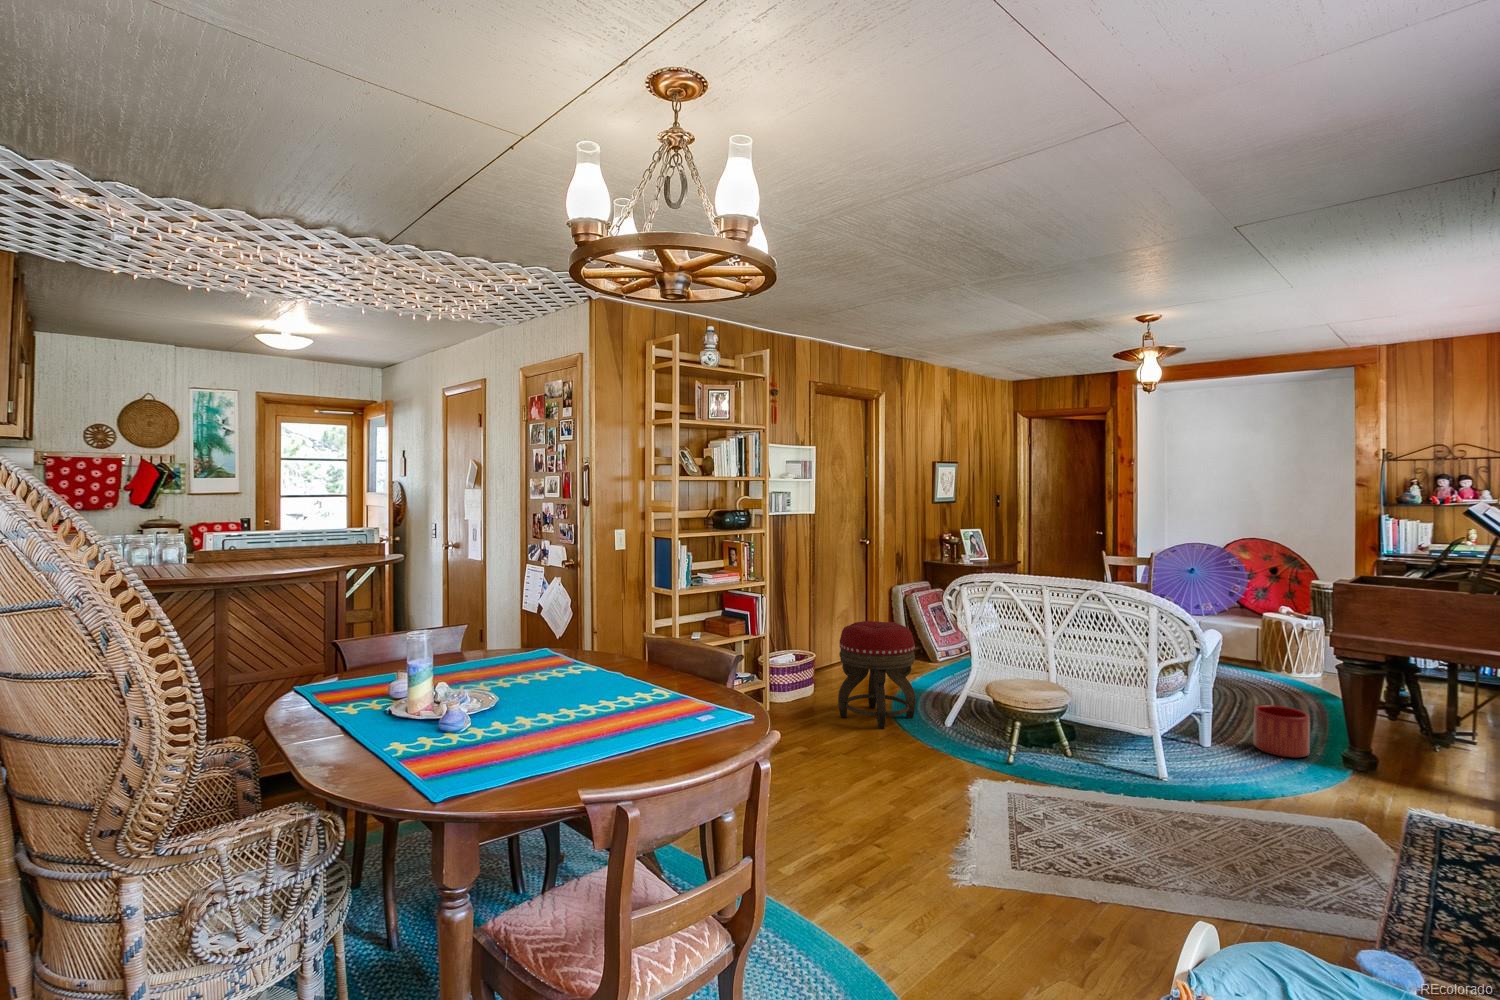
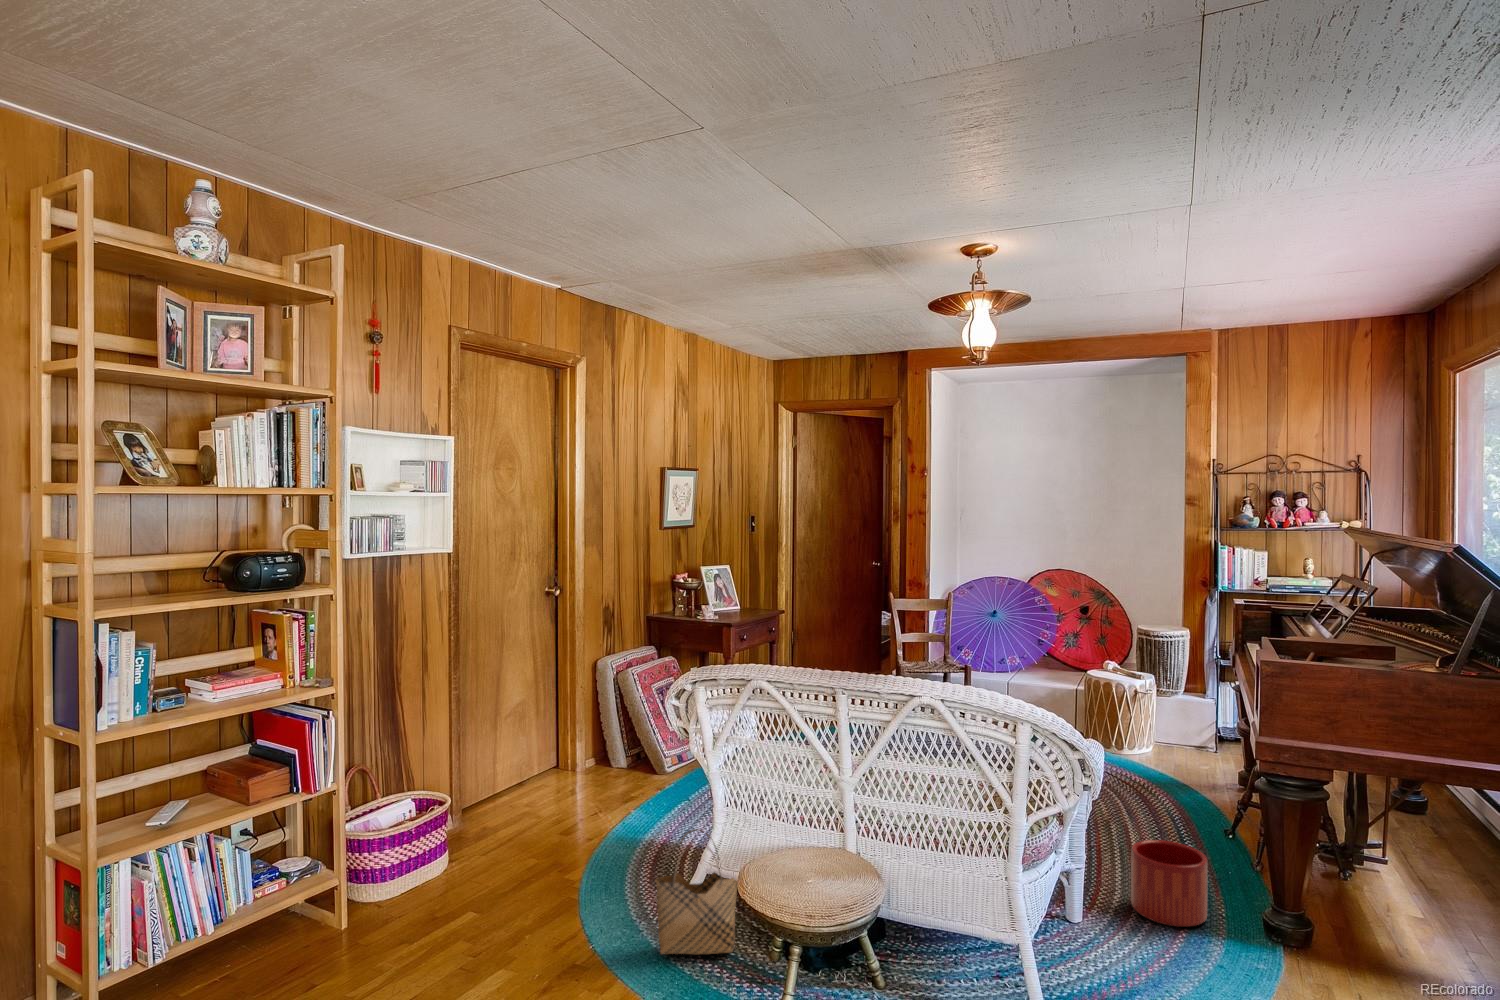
footstool: present [838,621,916,729] -> none [479,746,621,957]
woven basket: none [936,669,985,737] -> present [655,829,738,955]

